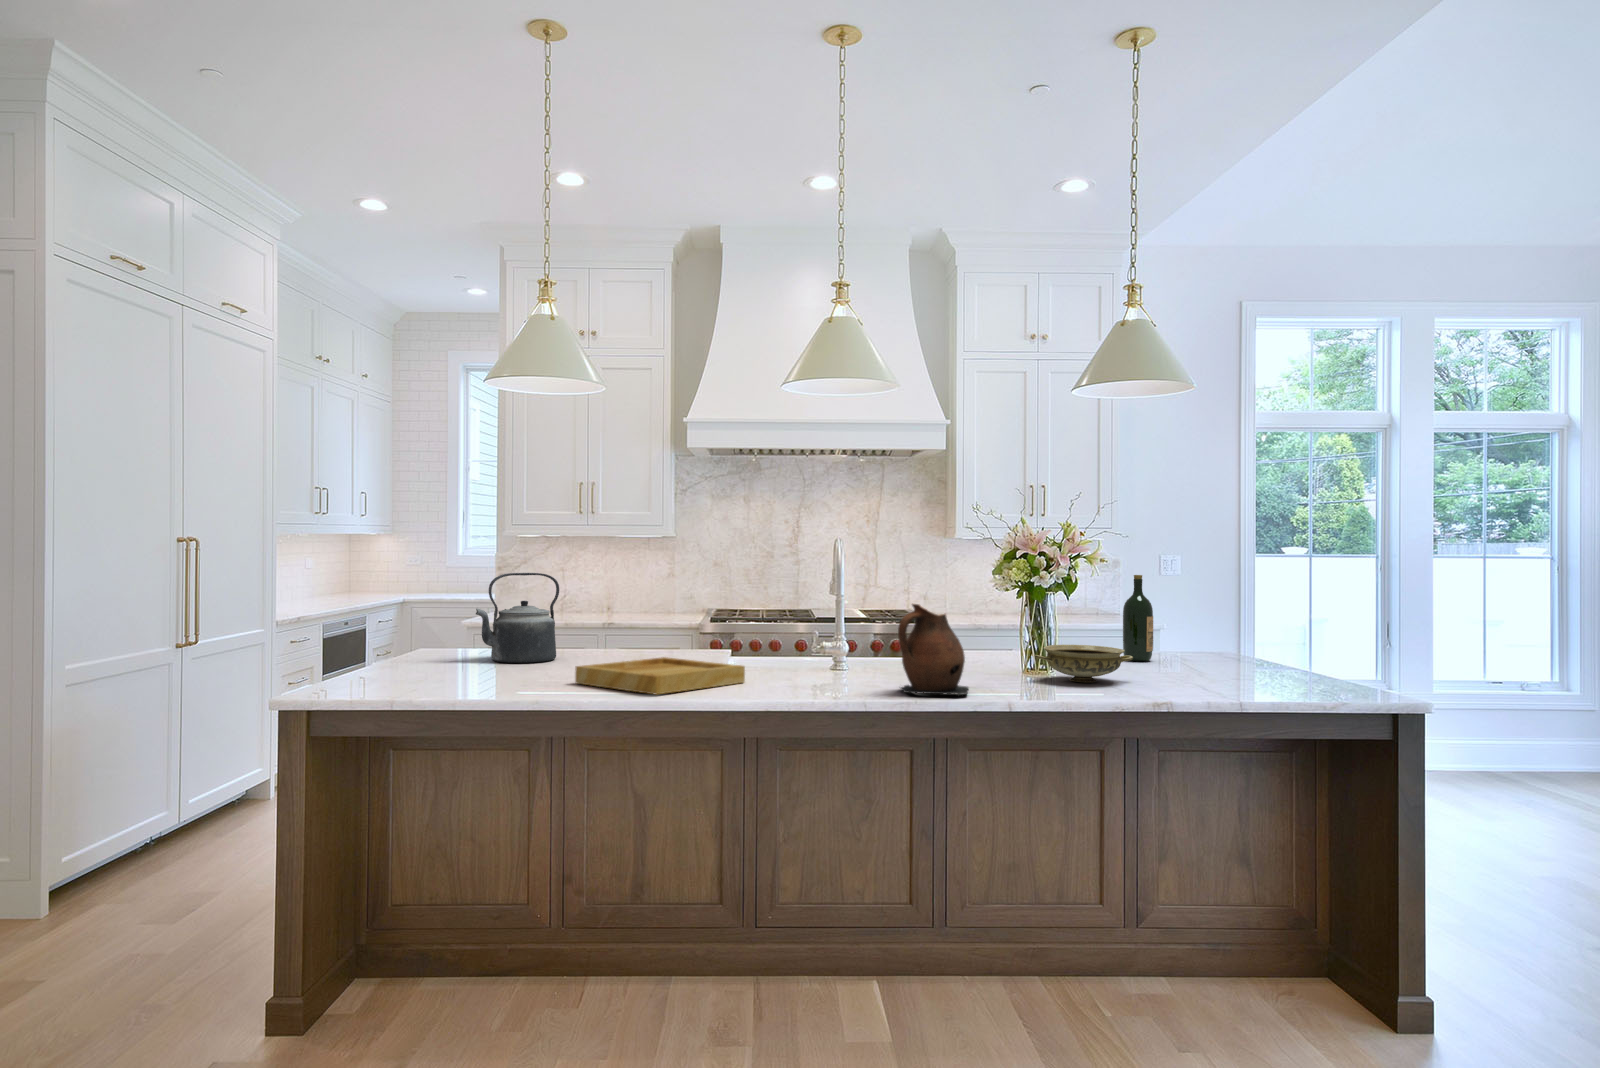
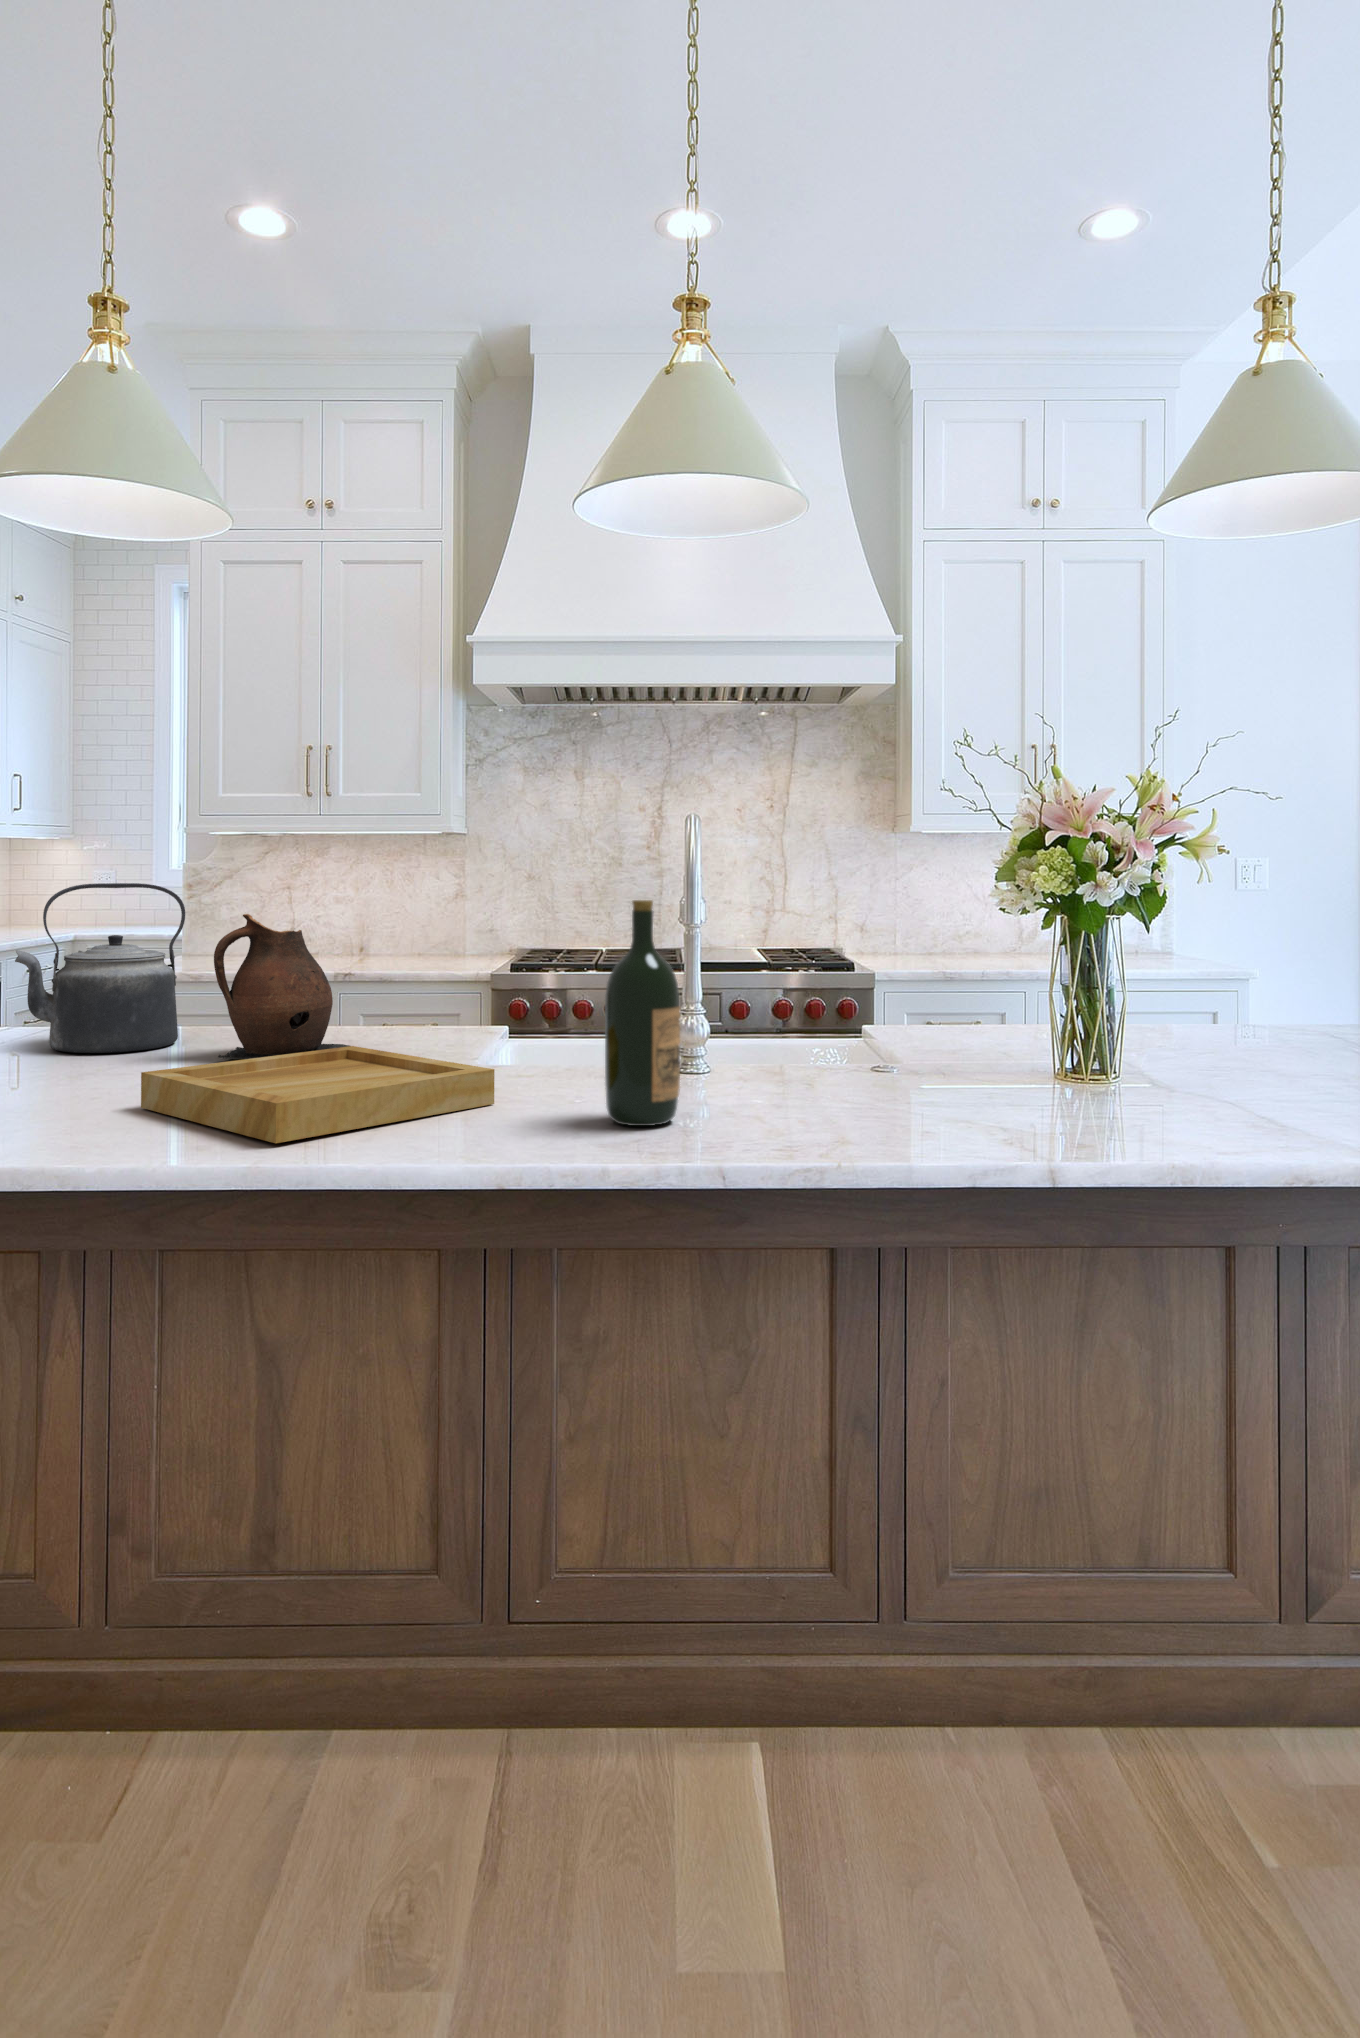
wine bottle: present [1123,575,1153,661] -> present [605,900,680,1126]
ceramic pitcher: present [898,604,968,696] -> present [214,914,350,1059]
ceramic bowl: present [1035,645,1133,682] -> none [1091,1020,1292,1101]

